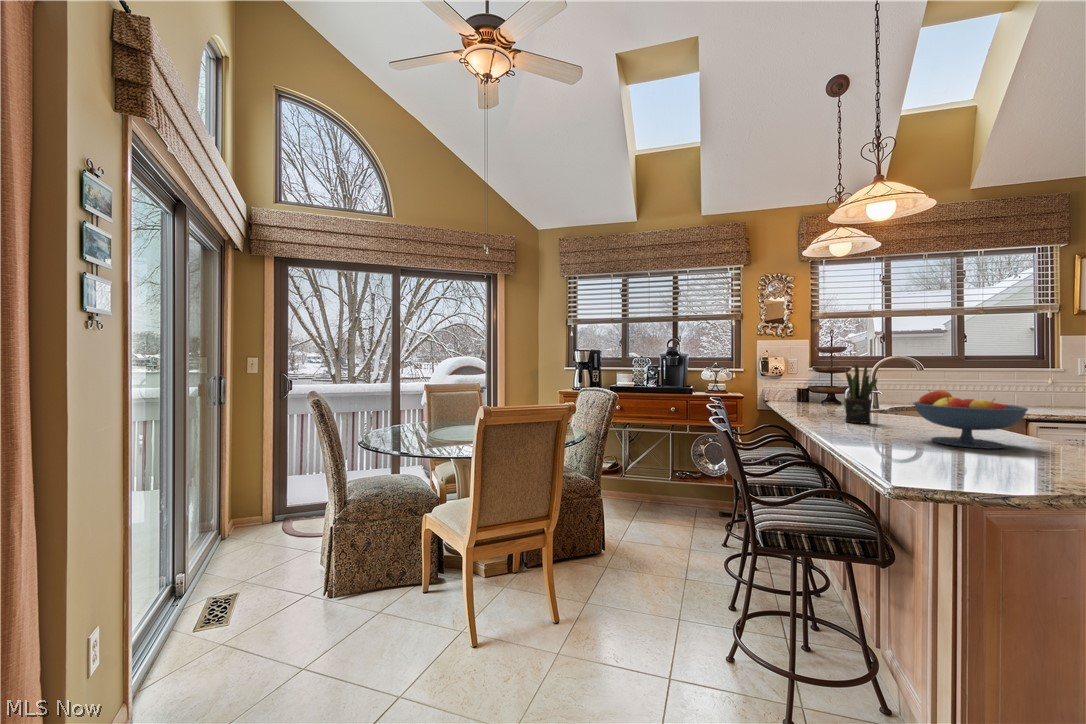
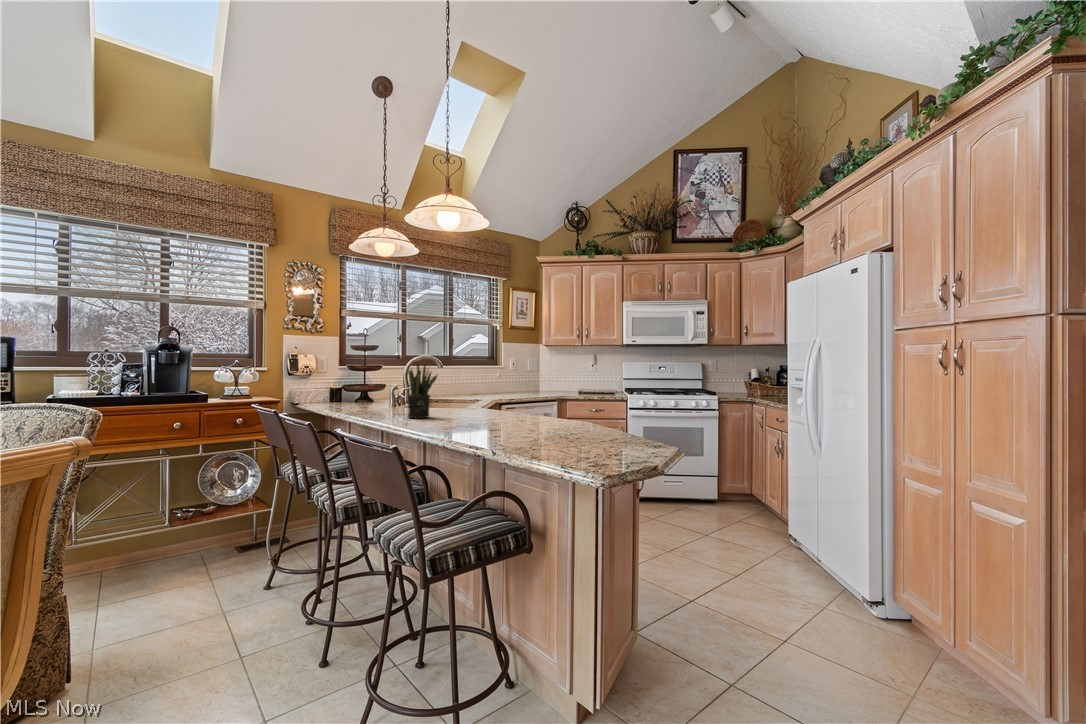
fruit bowl: present [913,390,1028,449] -> none [480,383,549,428]

